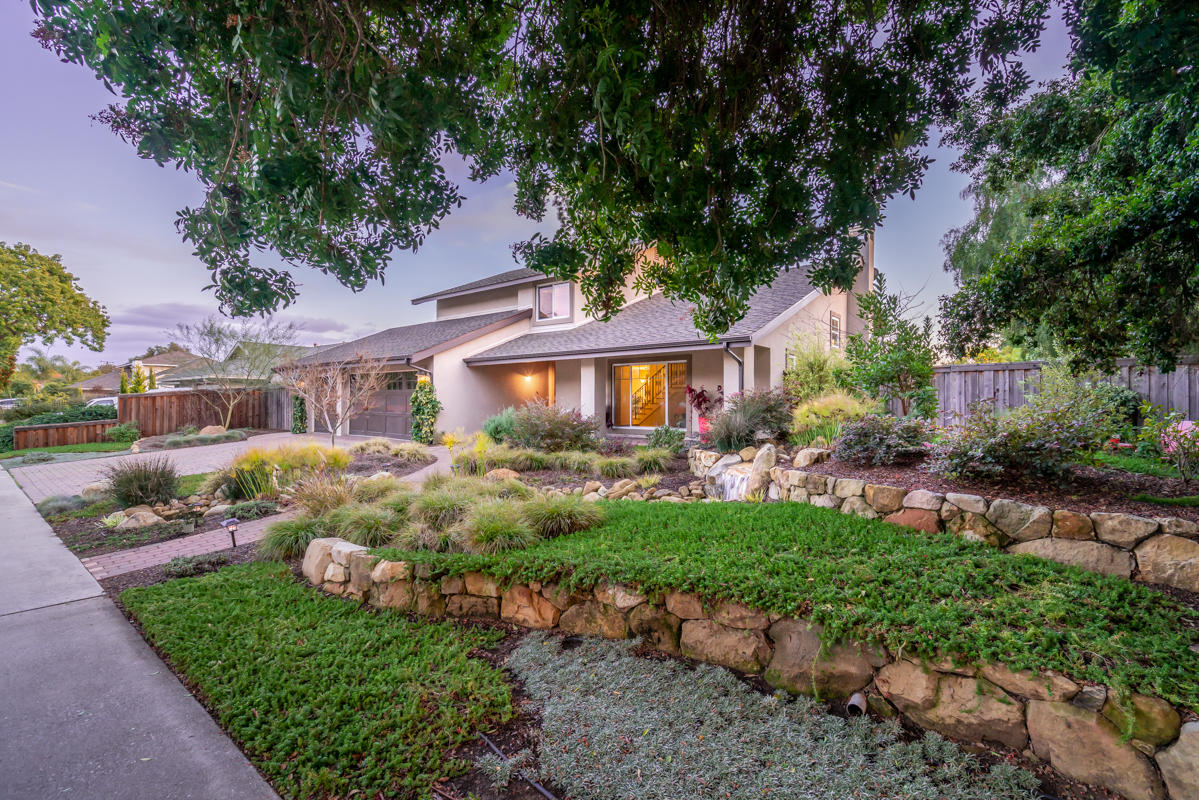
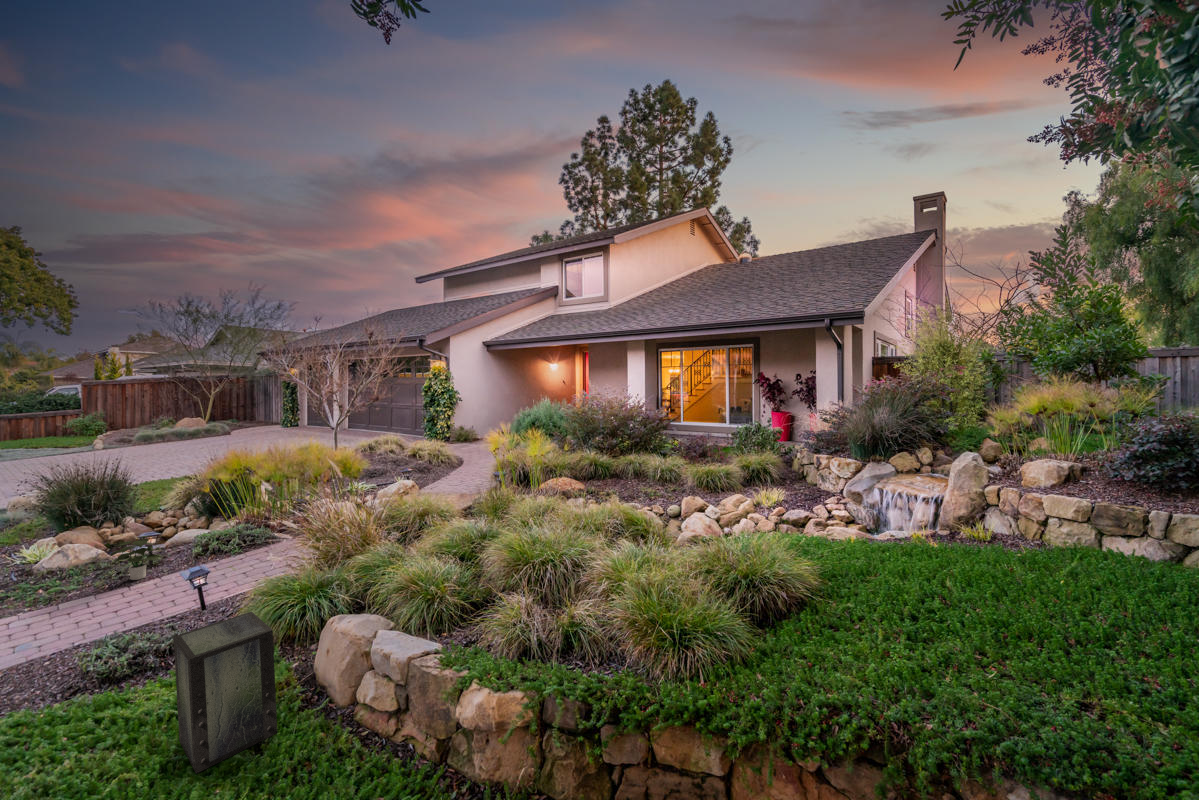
storage box: none [224,529,279,604] -> present [174,612,277,774]

